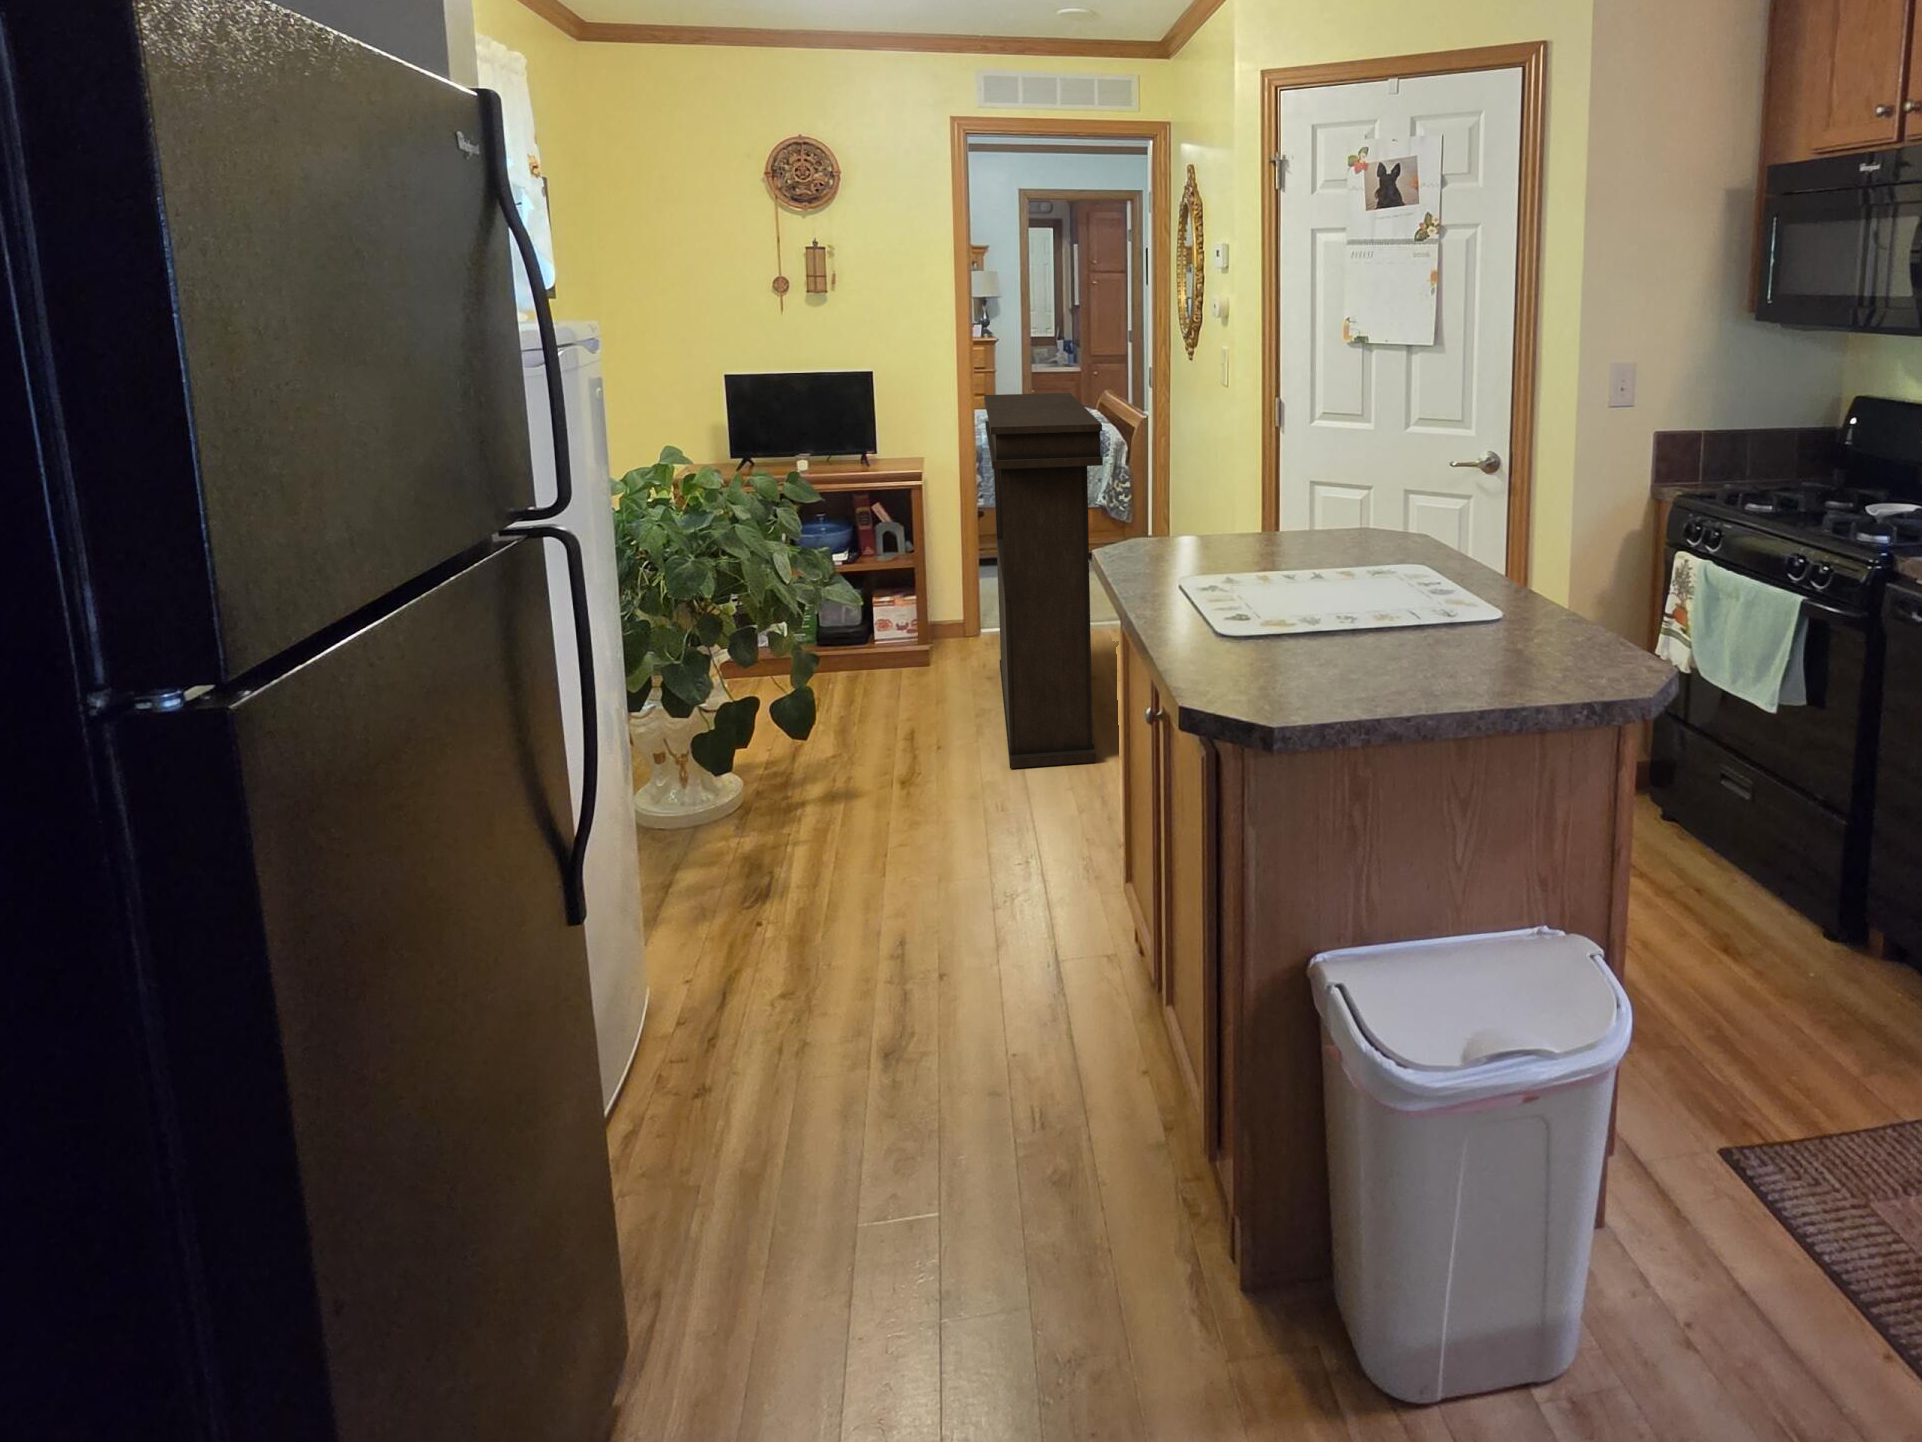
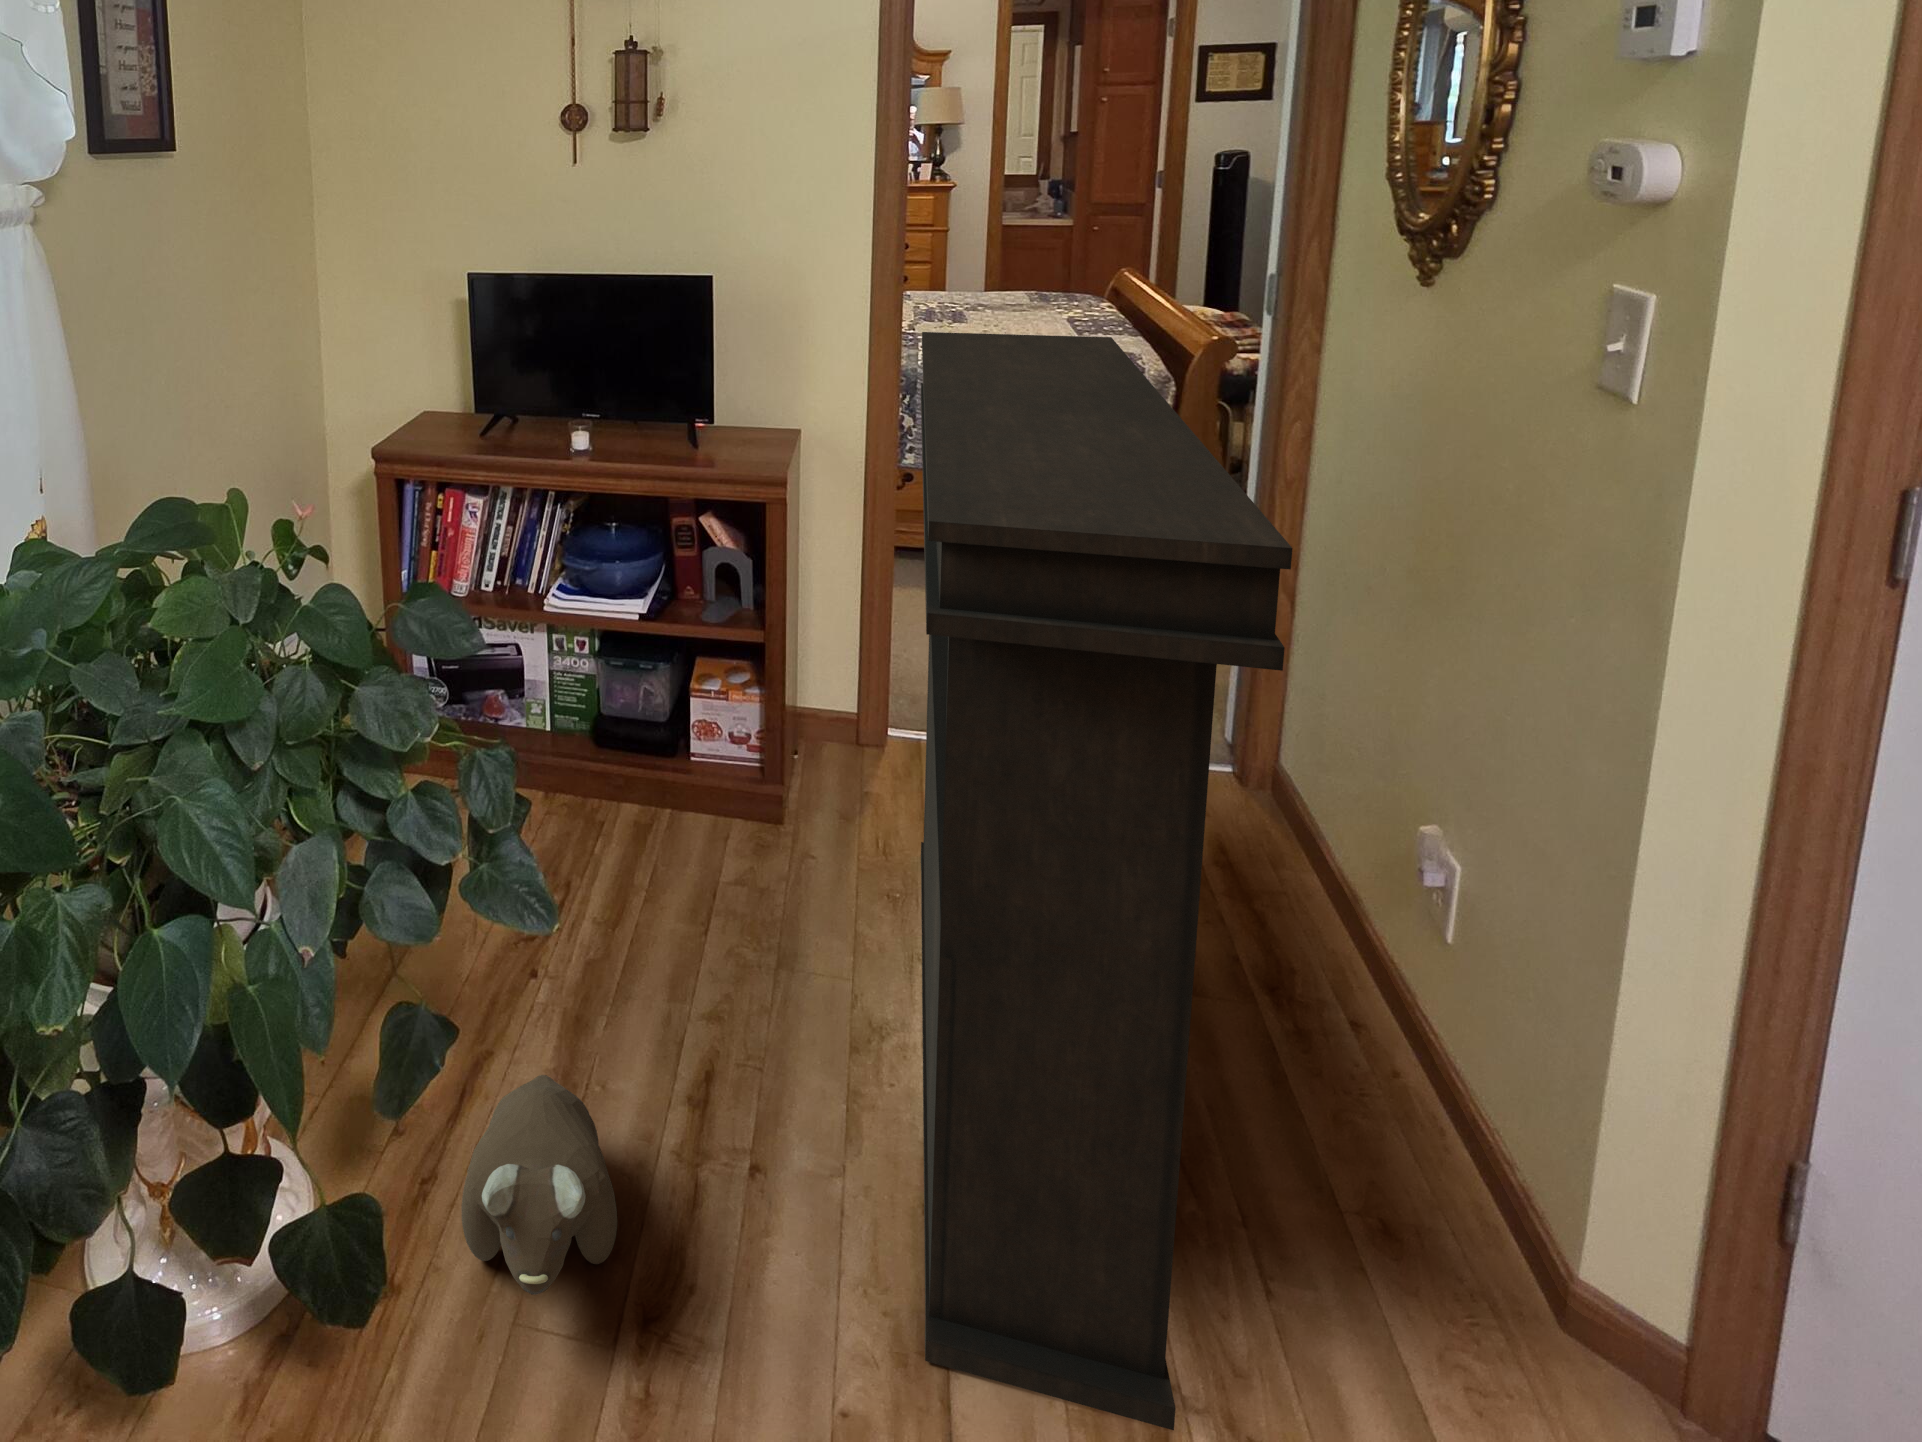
plush toy: none [813,716,882,786] -> present [461,1075,617,1295]

